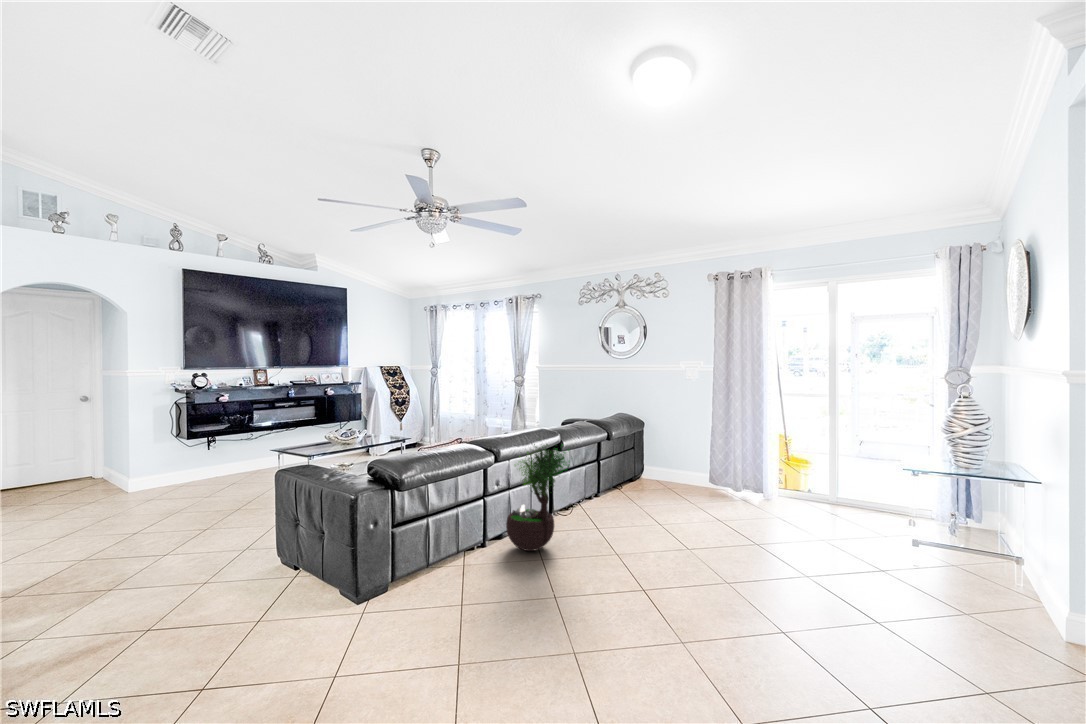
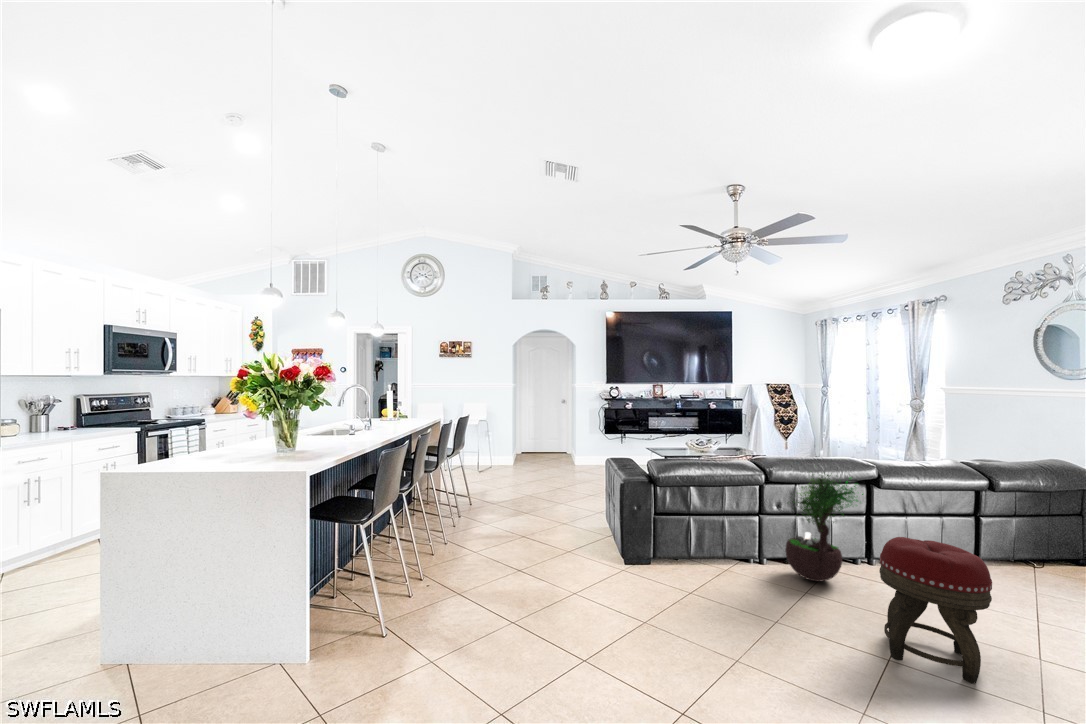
footstool: none [621,485,698,597] -> present [879,537,992,684]

